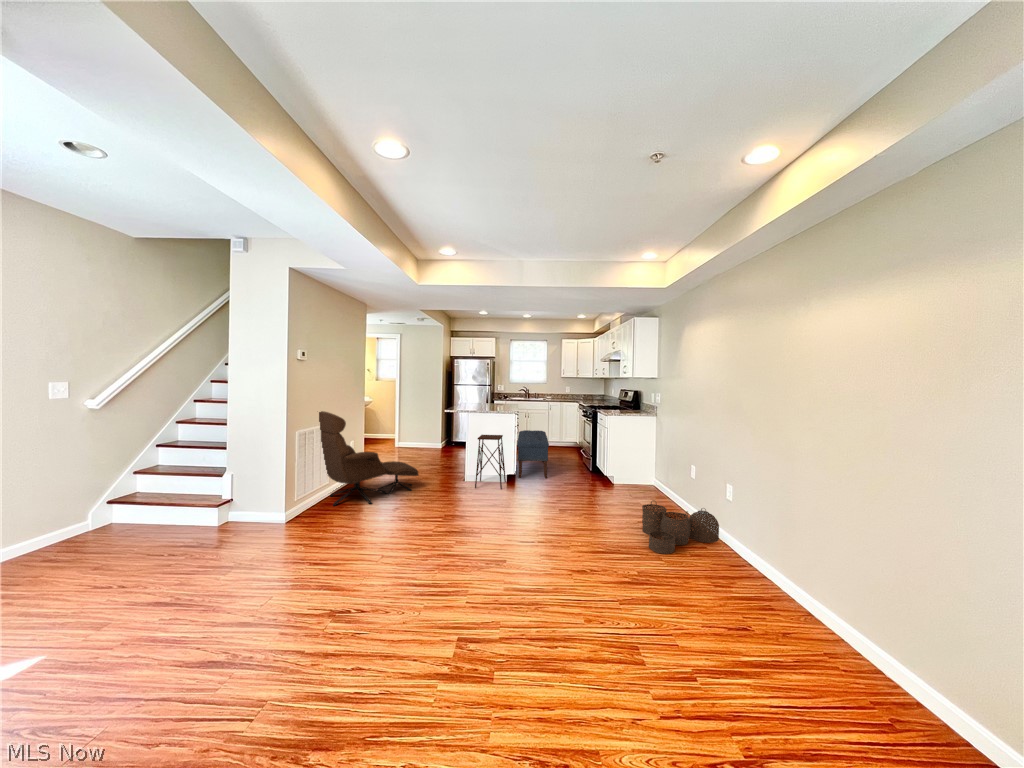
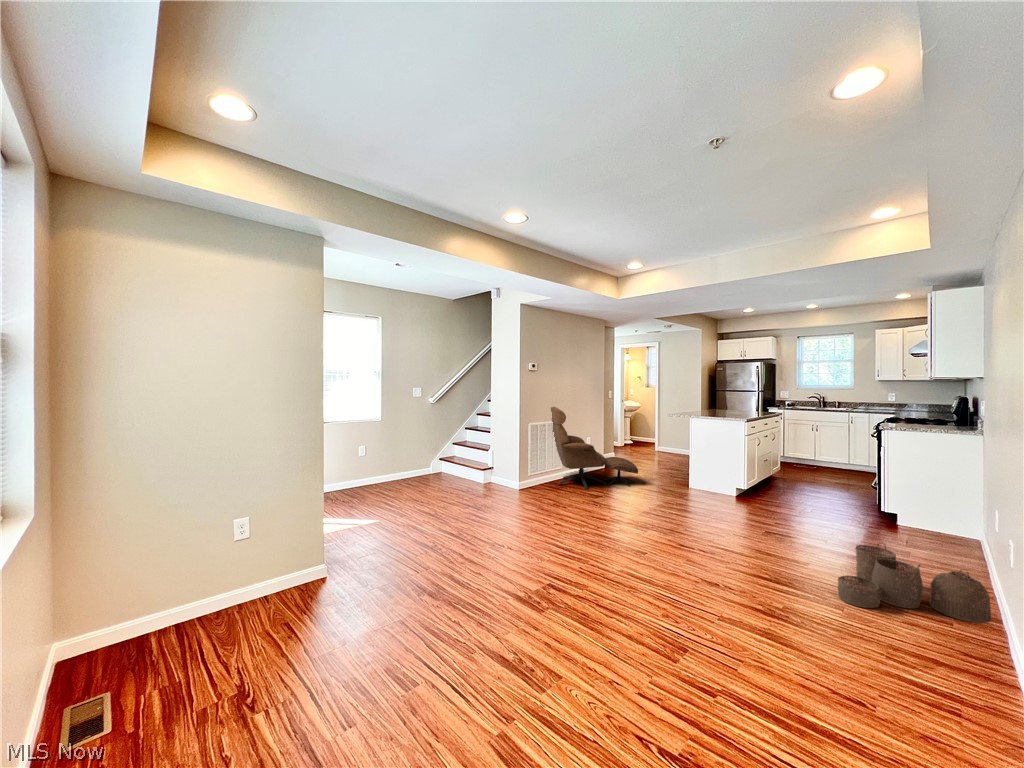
bench: present [517,430,549,478] -> none [755,445,818,503]
side table: present [475,435,506,489] -> none [693,441,735,502]

